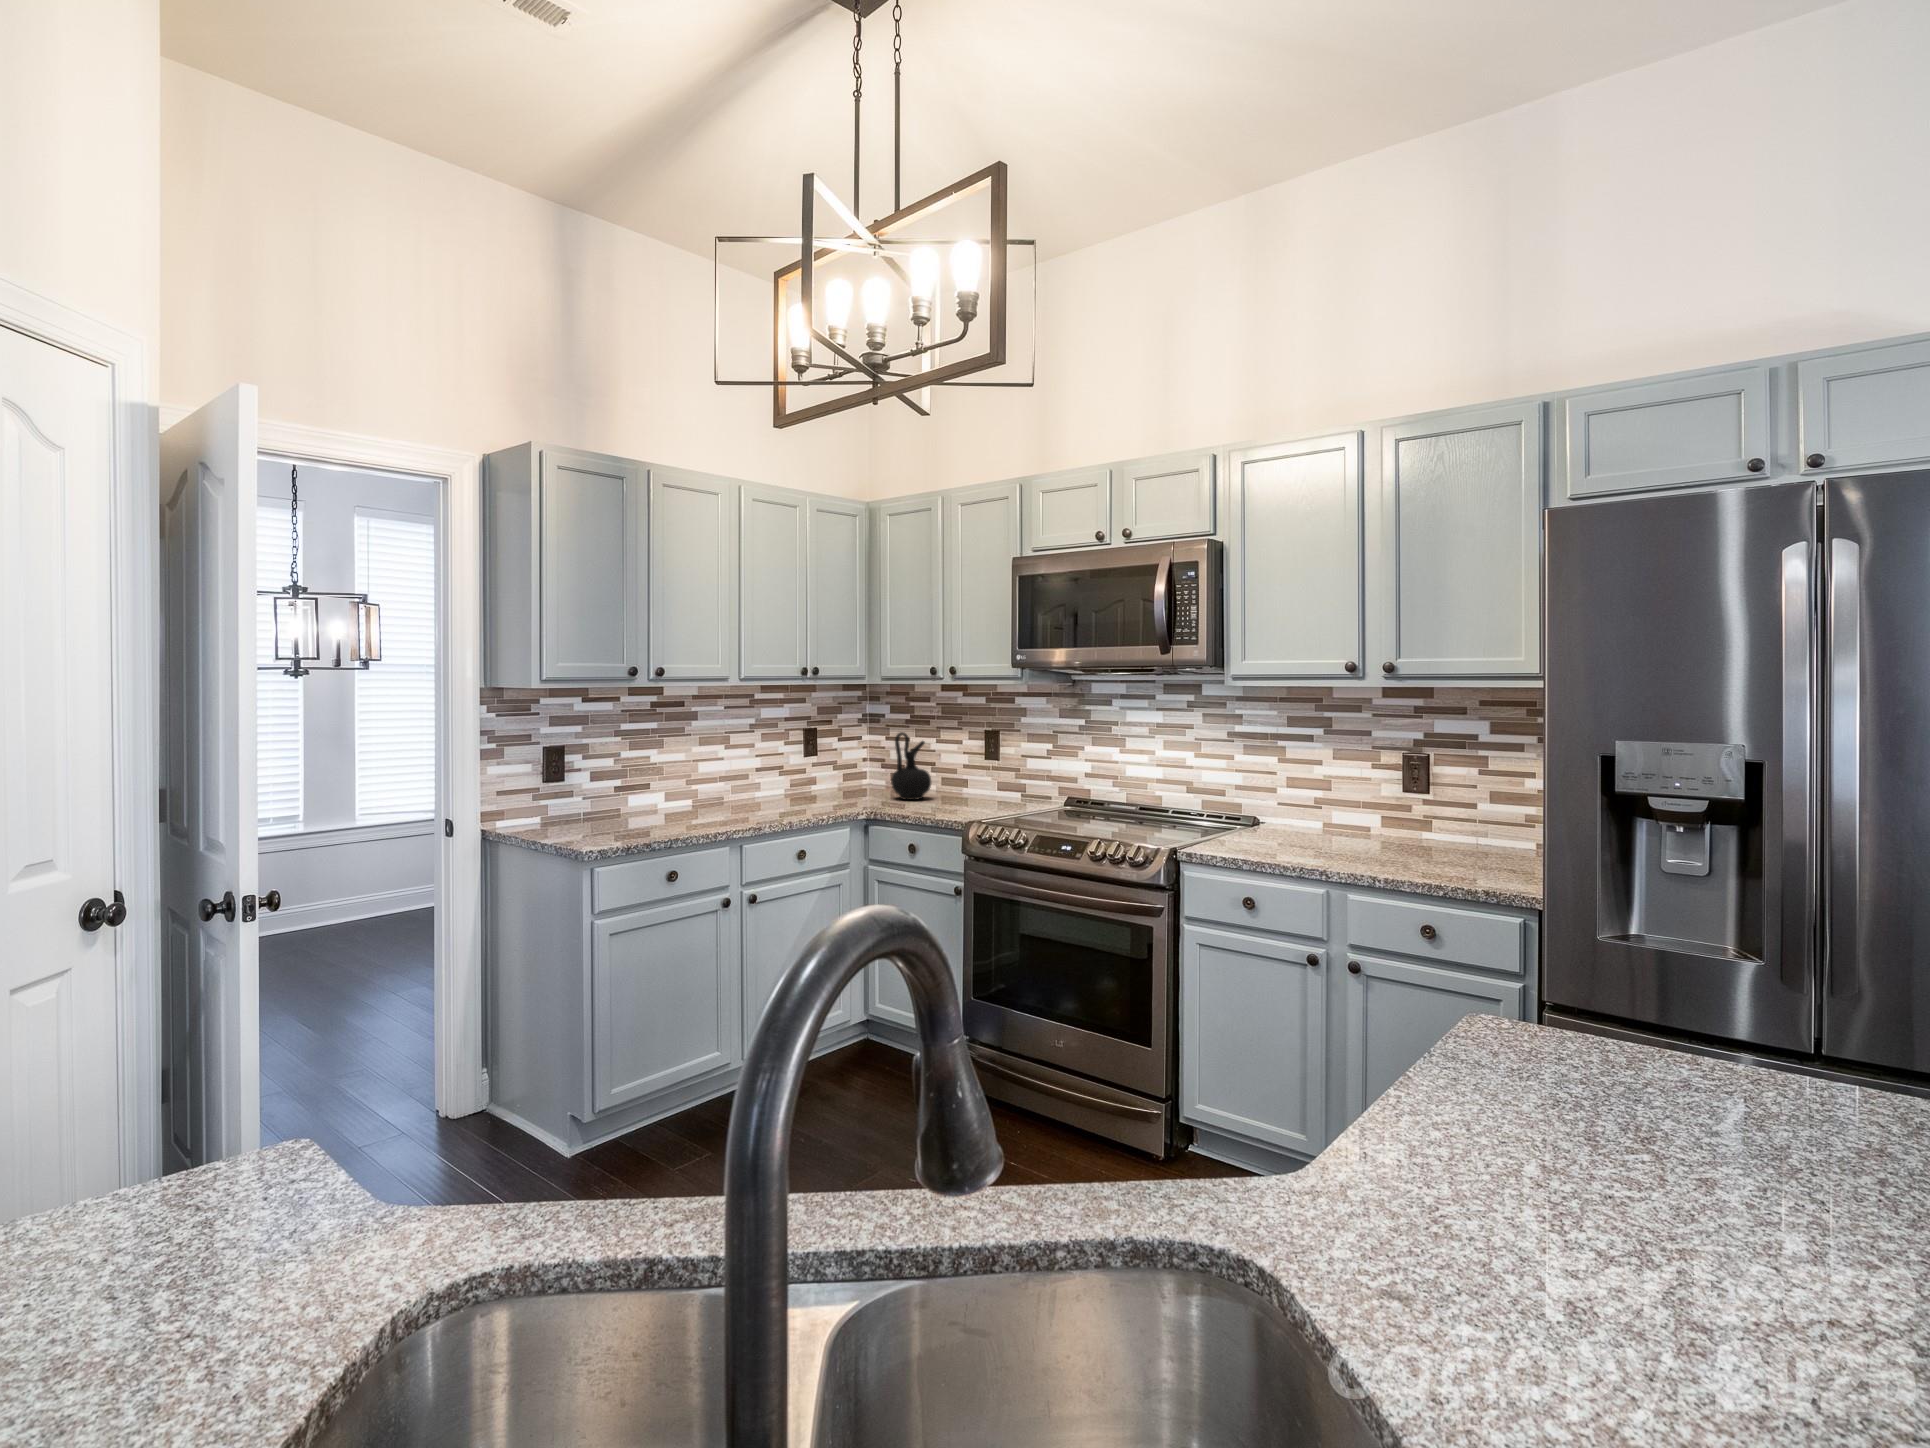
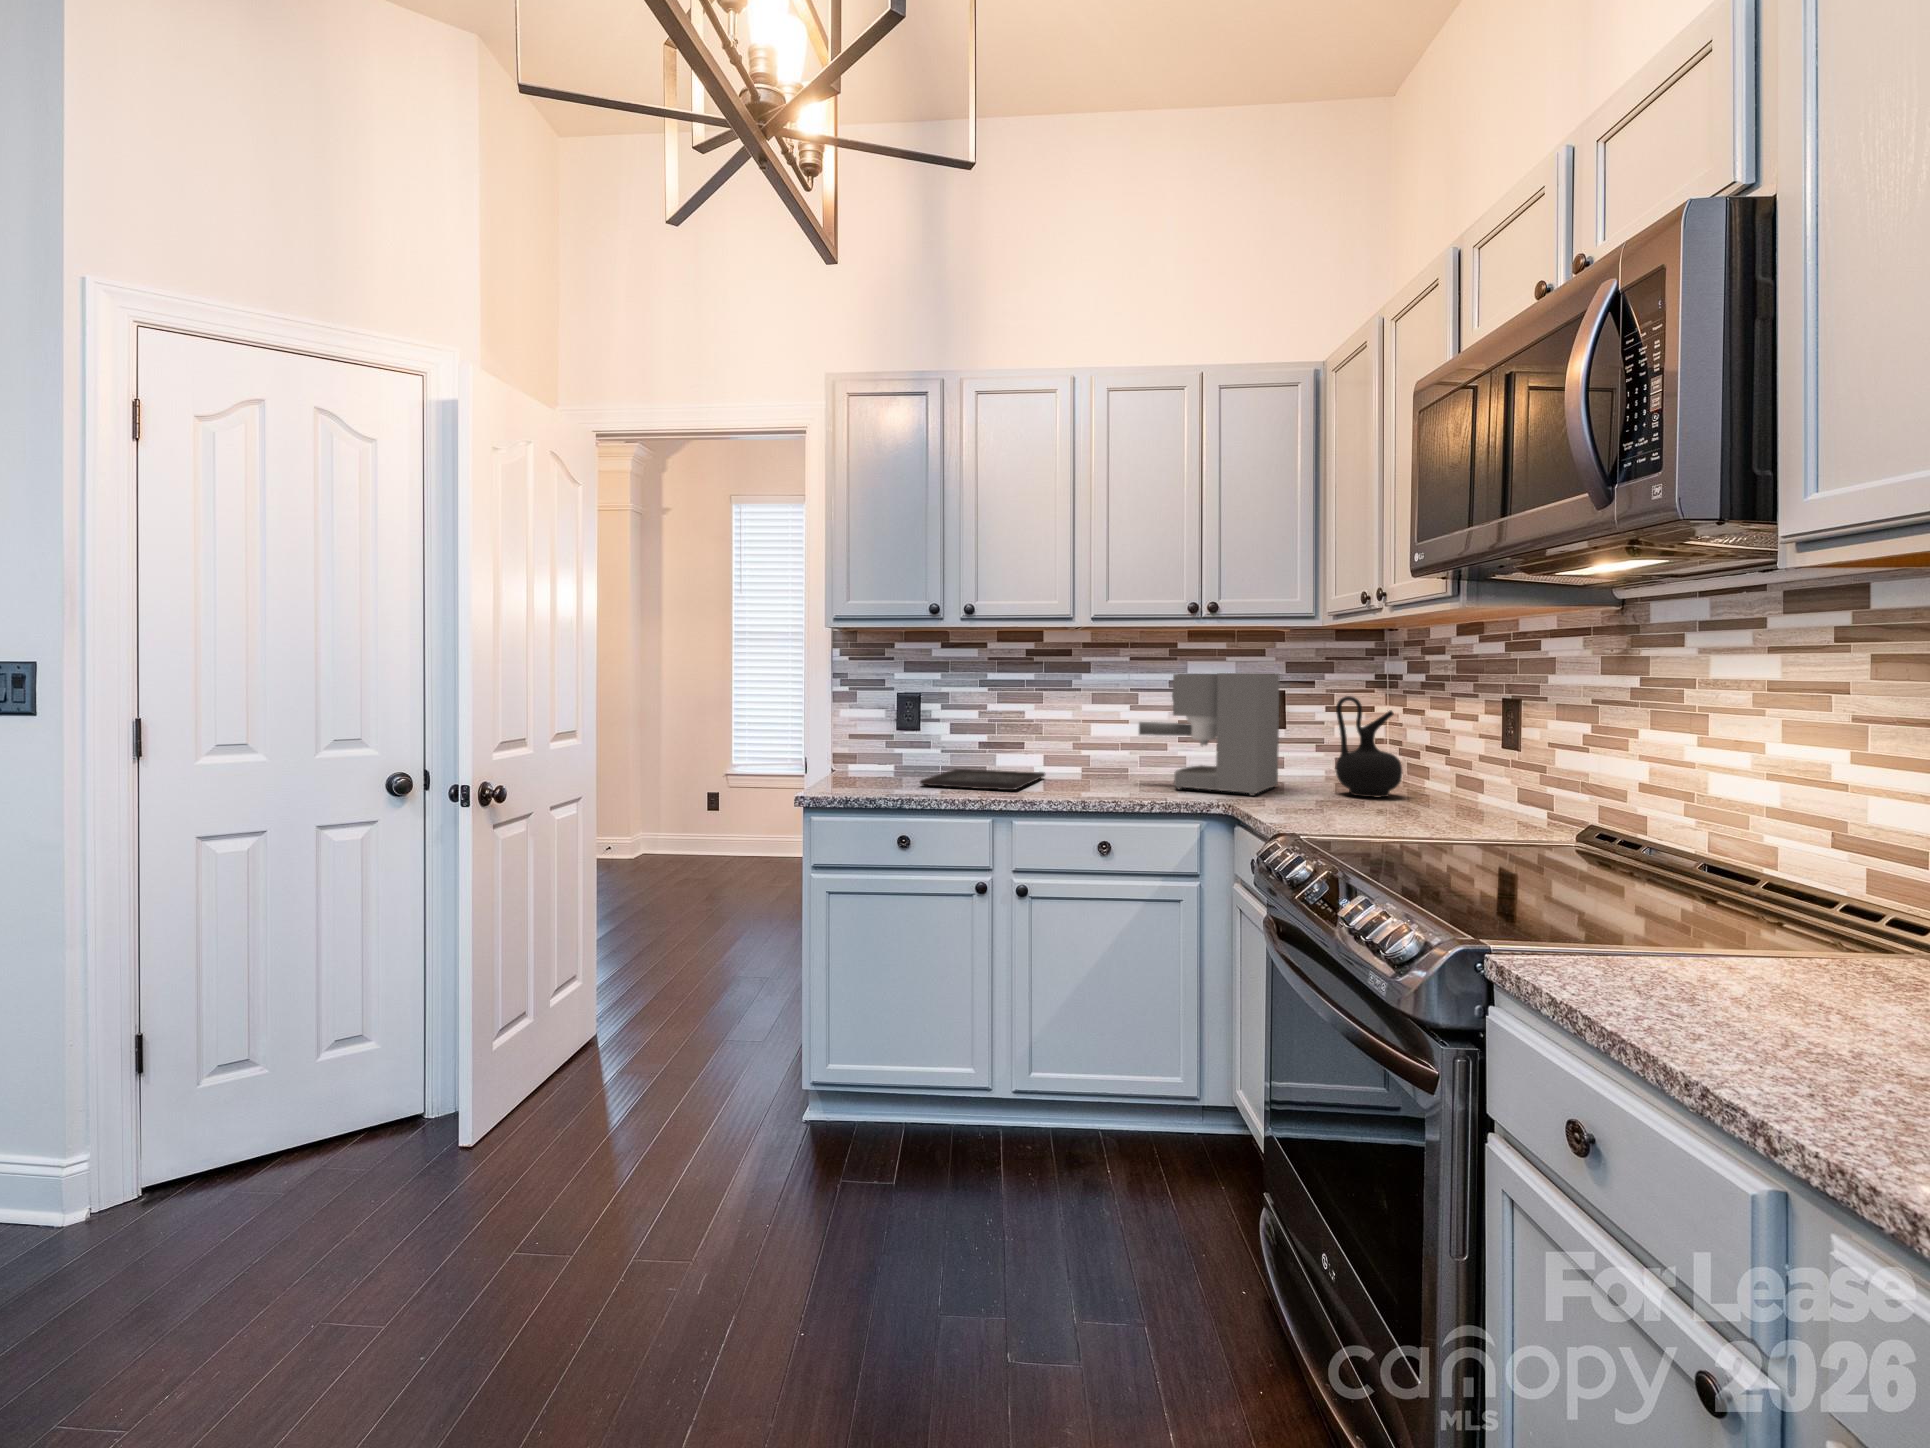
coffee maker: none [768,717,868,809] -> present [1139,673,1279,796]
tray: none [610,809,727,831] -> present [920,769,1045,790]

